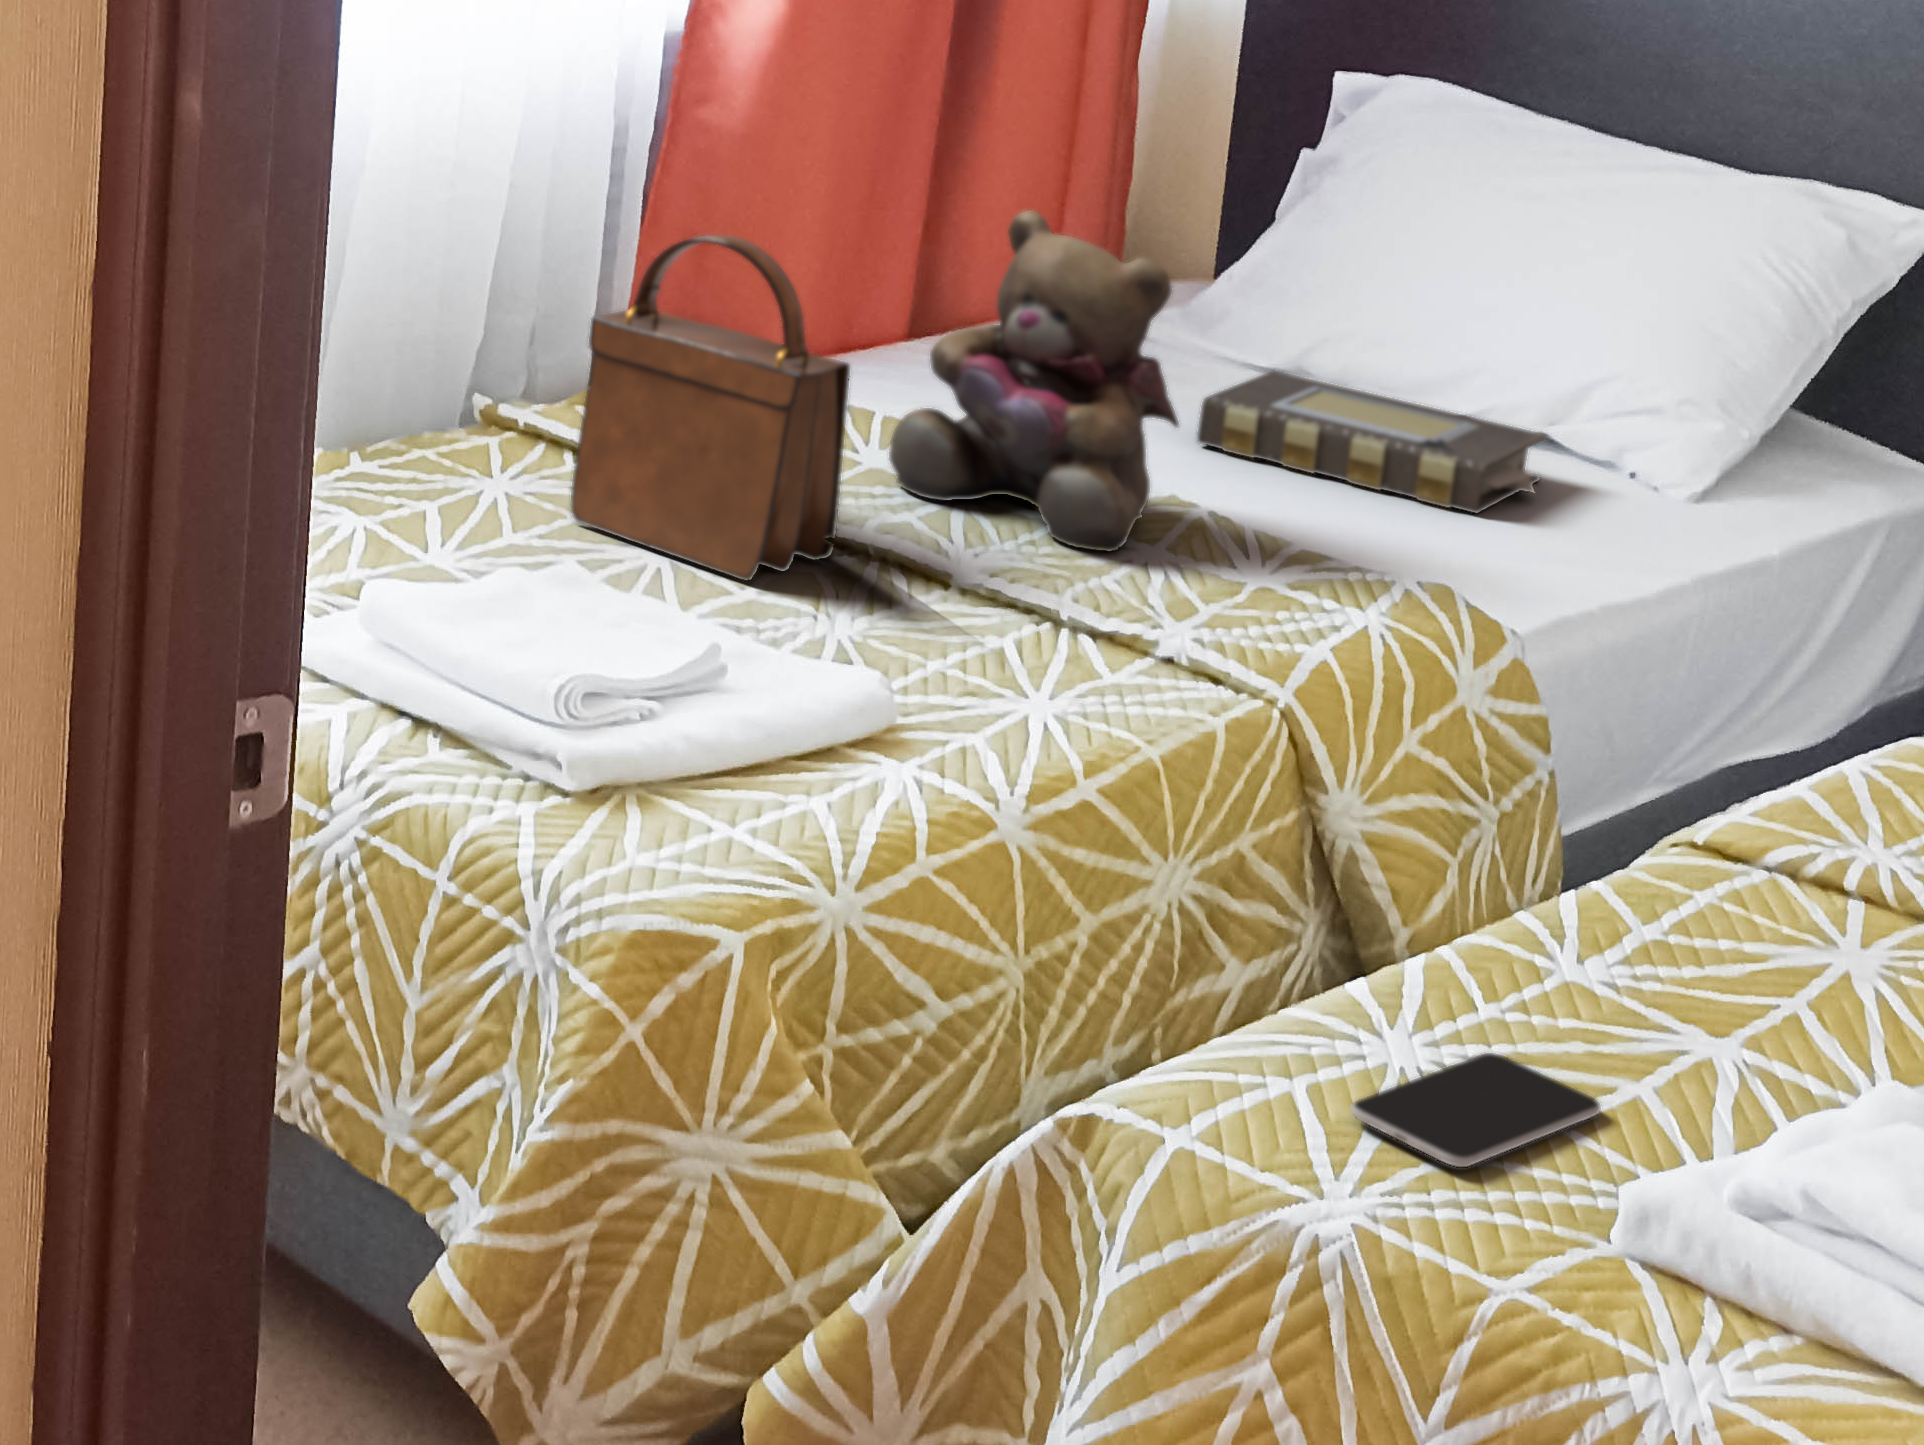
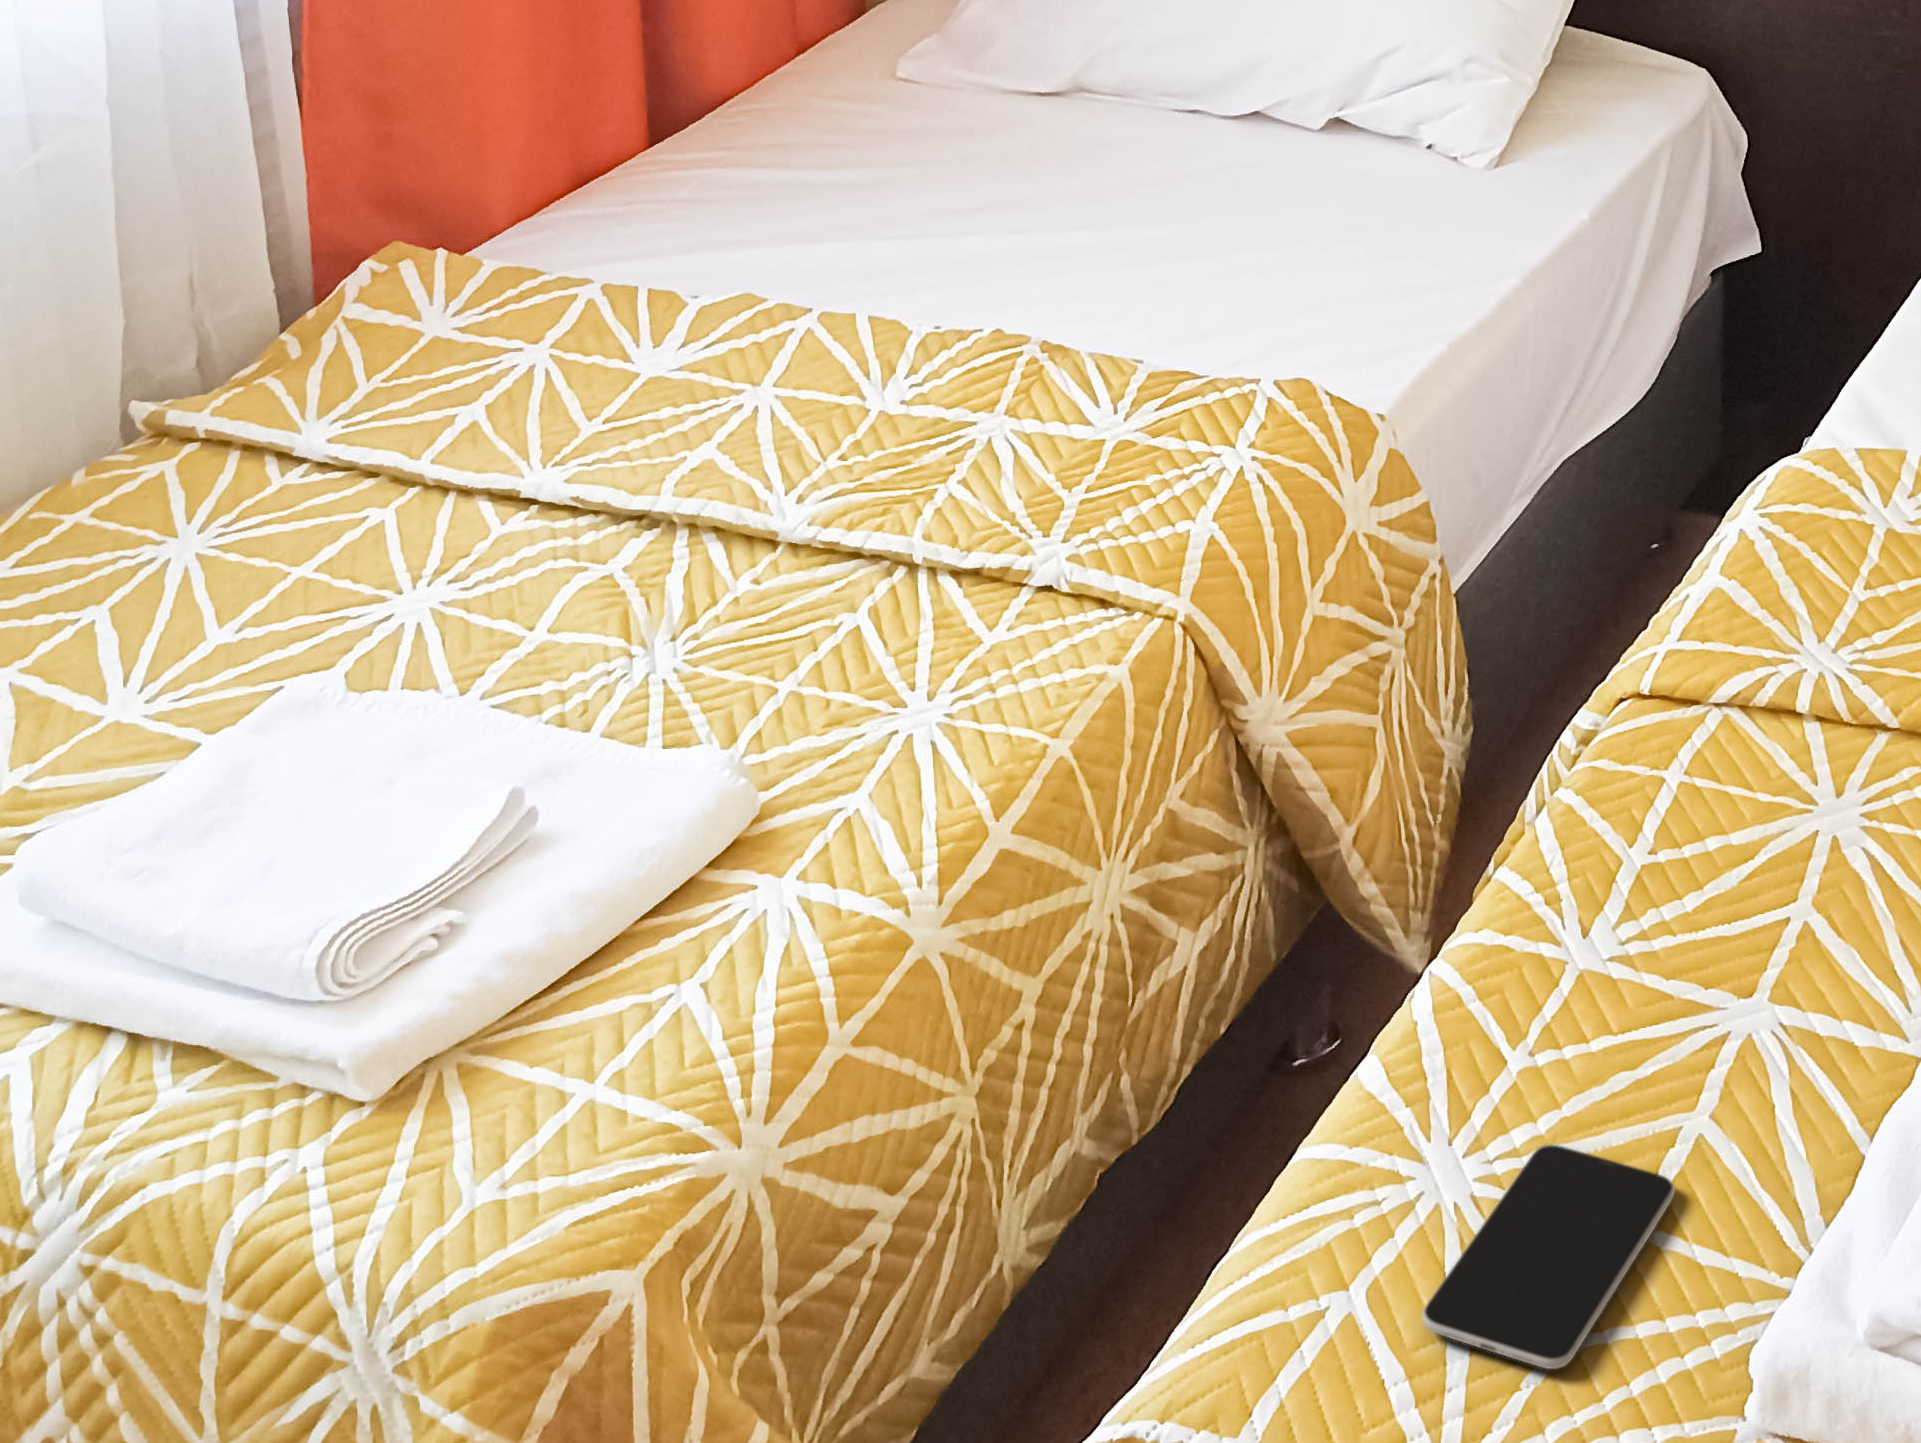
teddy bear: present [889,210,1179,551] -> none [667,46,993,449]
handbag: present [570,235,850,581] -> none [256,183,630,621]
book: present [1197,371,1546,514] -> none [1000,120,1357,260]

